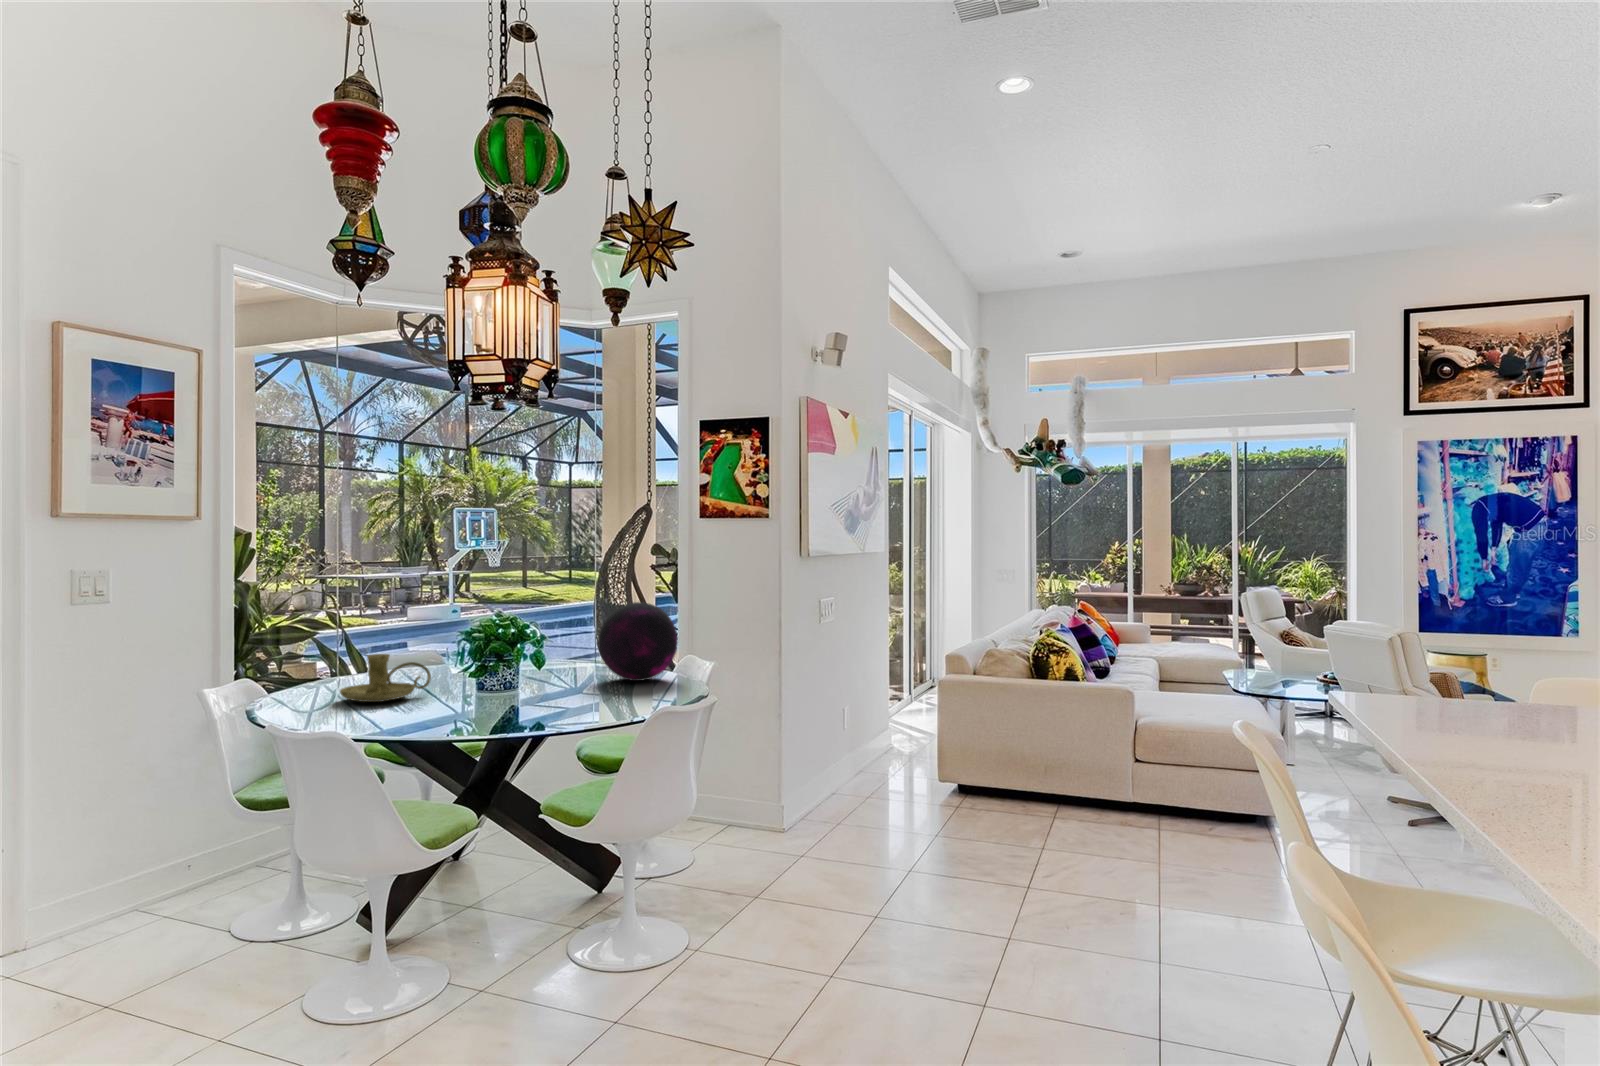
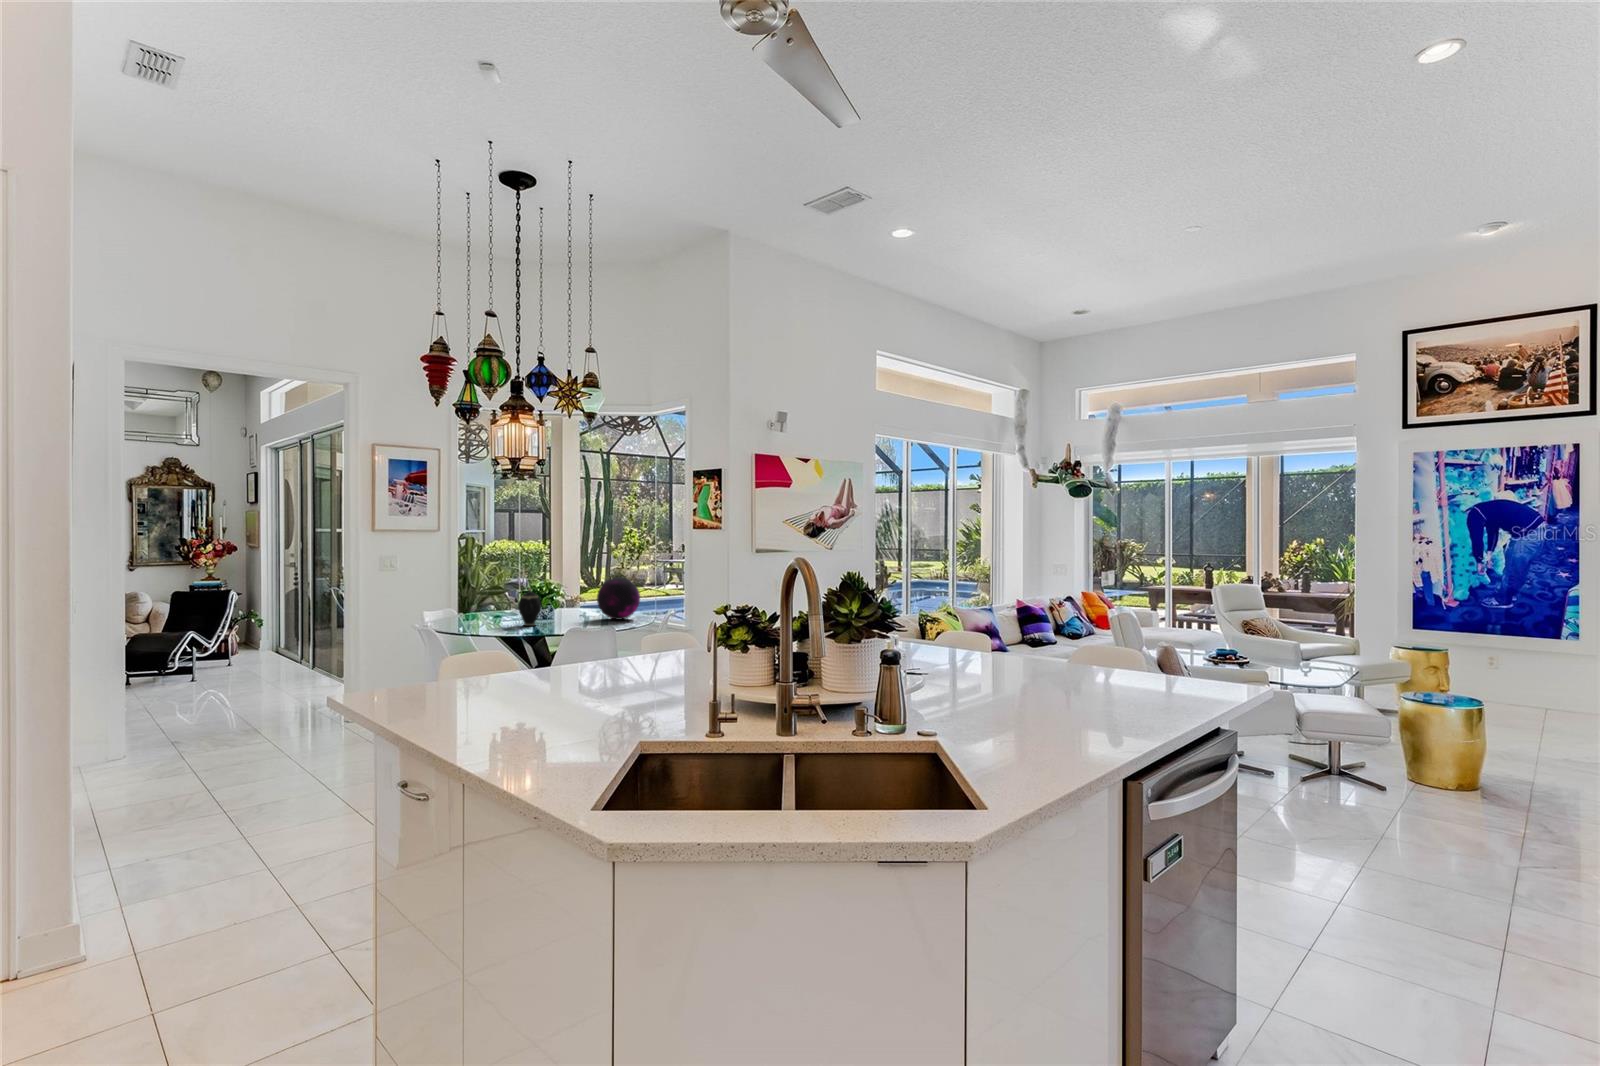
teapot: none [485,631,534,711] -> present [518,589,541,626]
candle holder: present [340,654,431,702] -> none [469,598,512,620]

